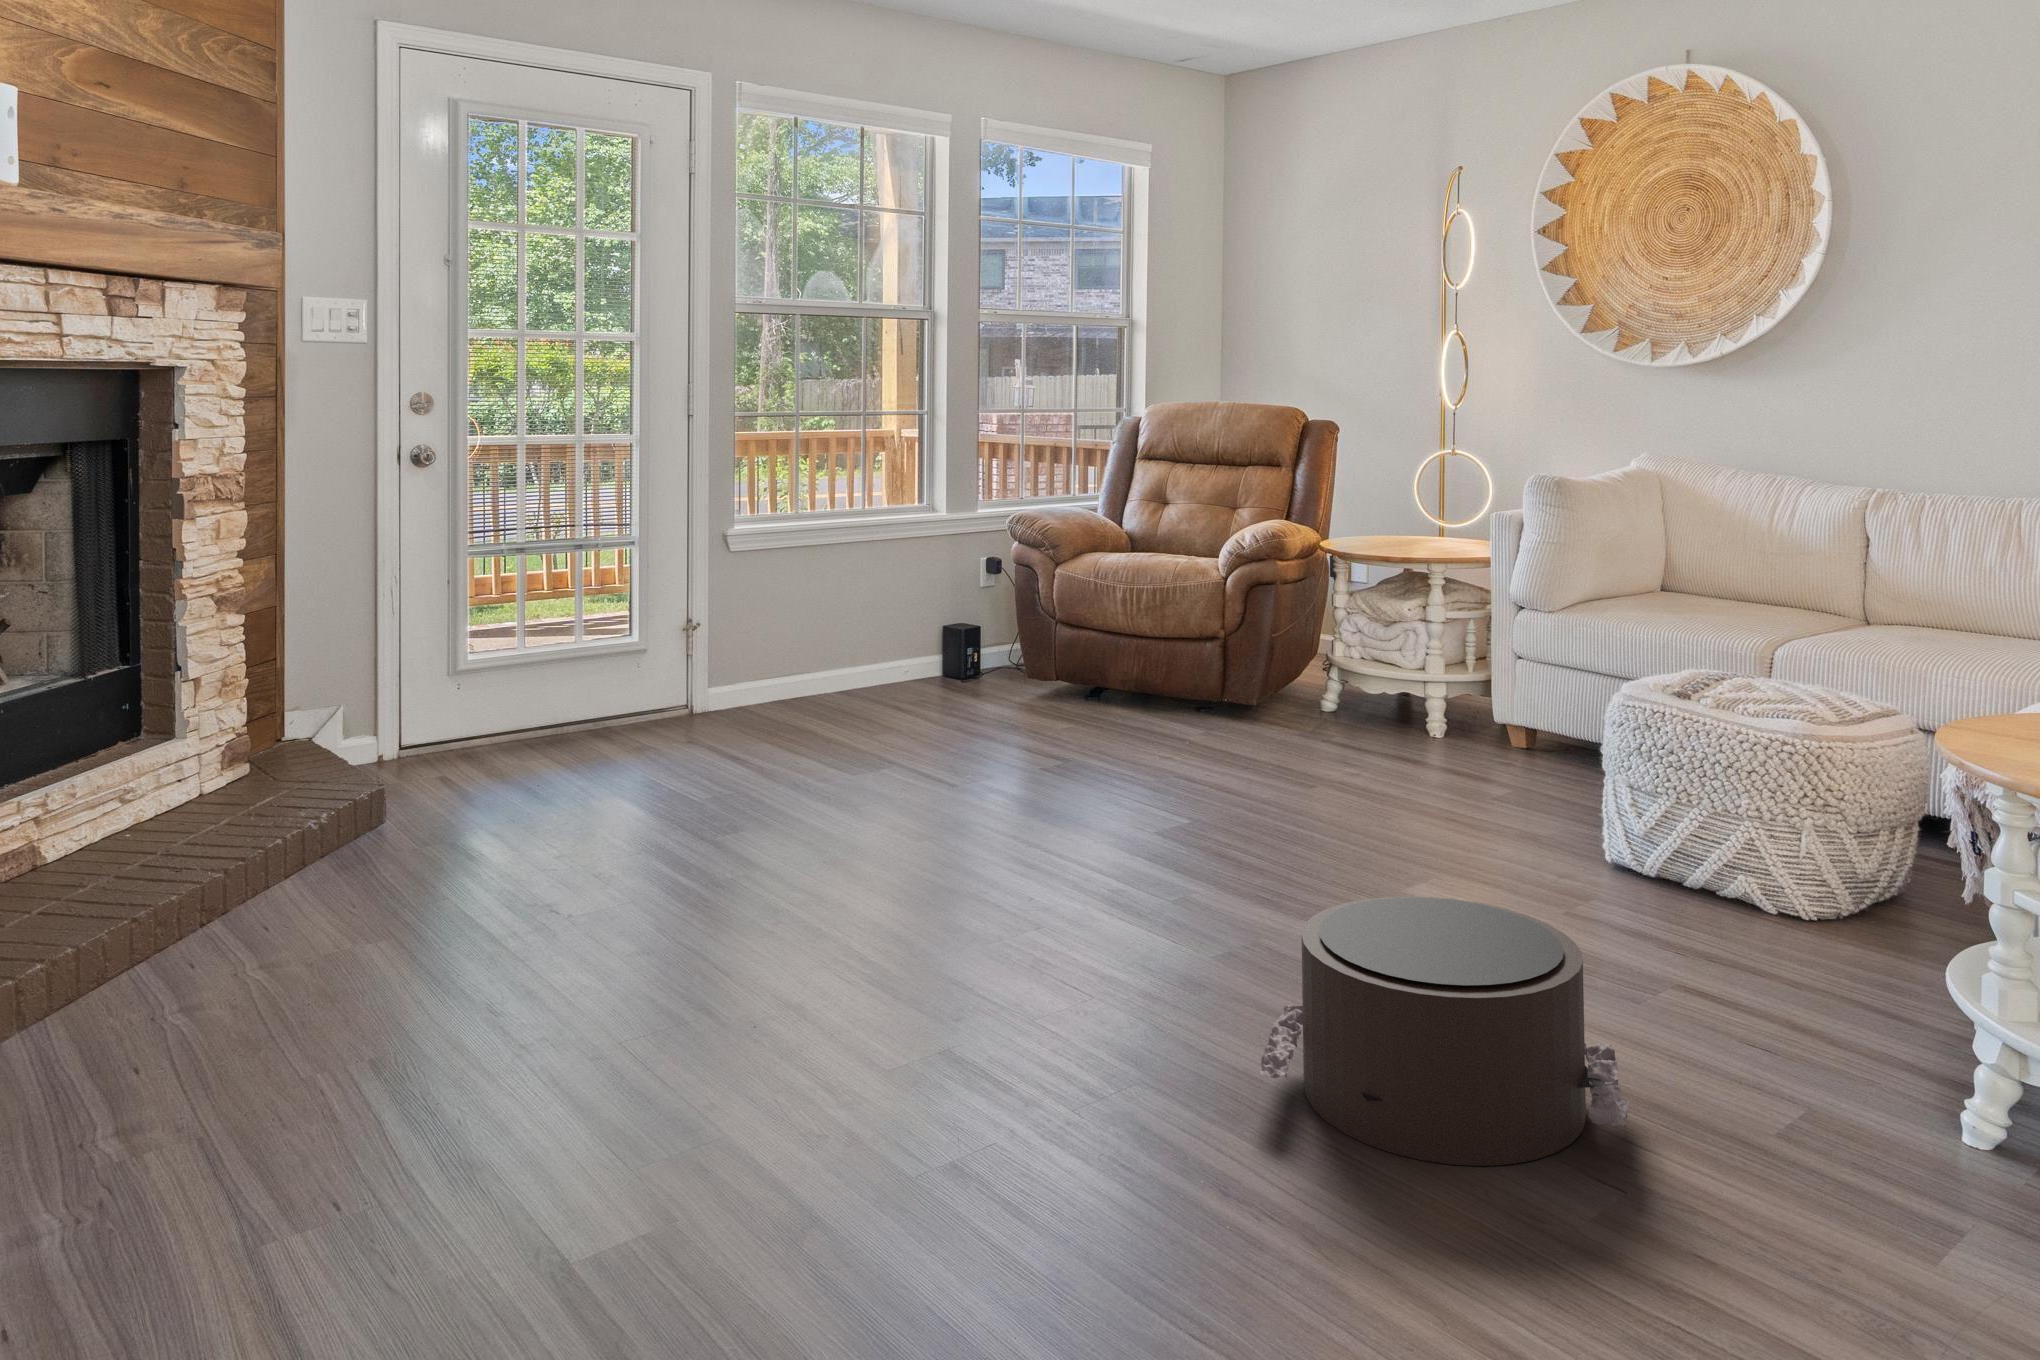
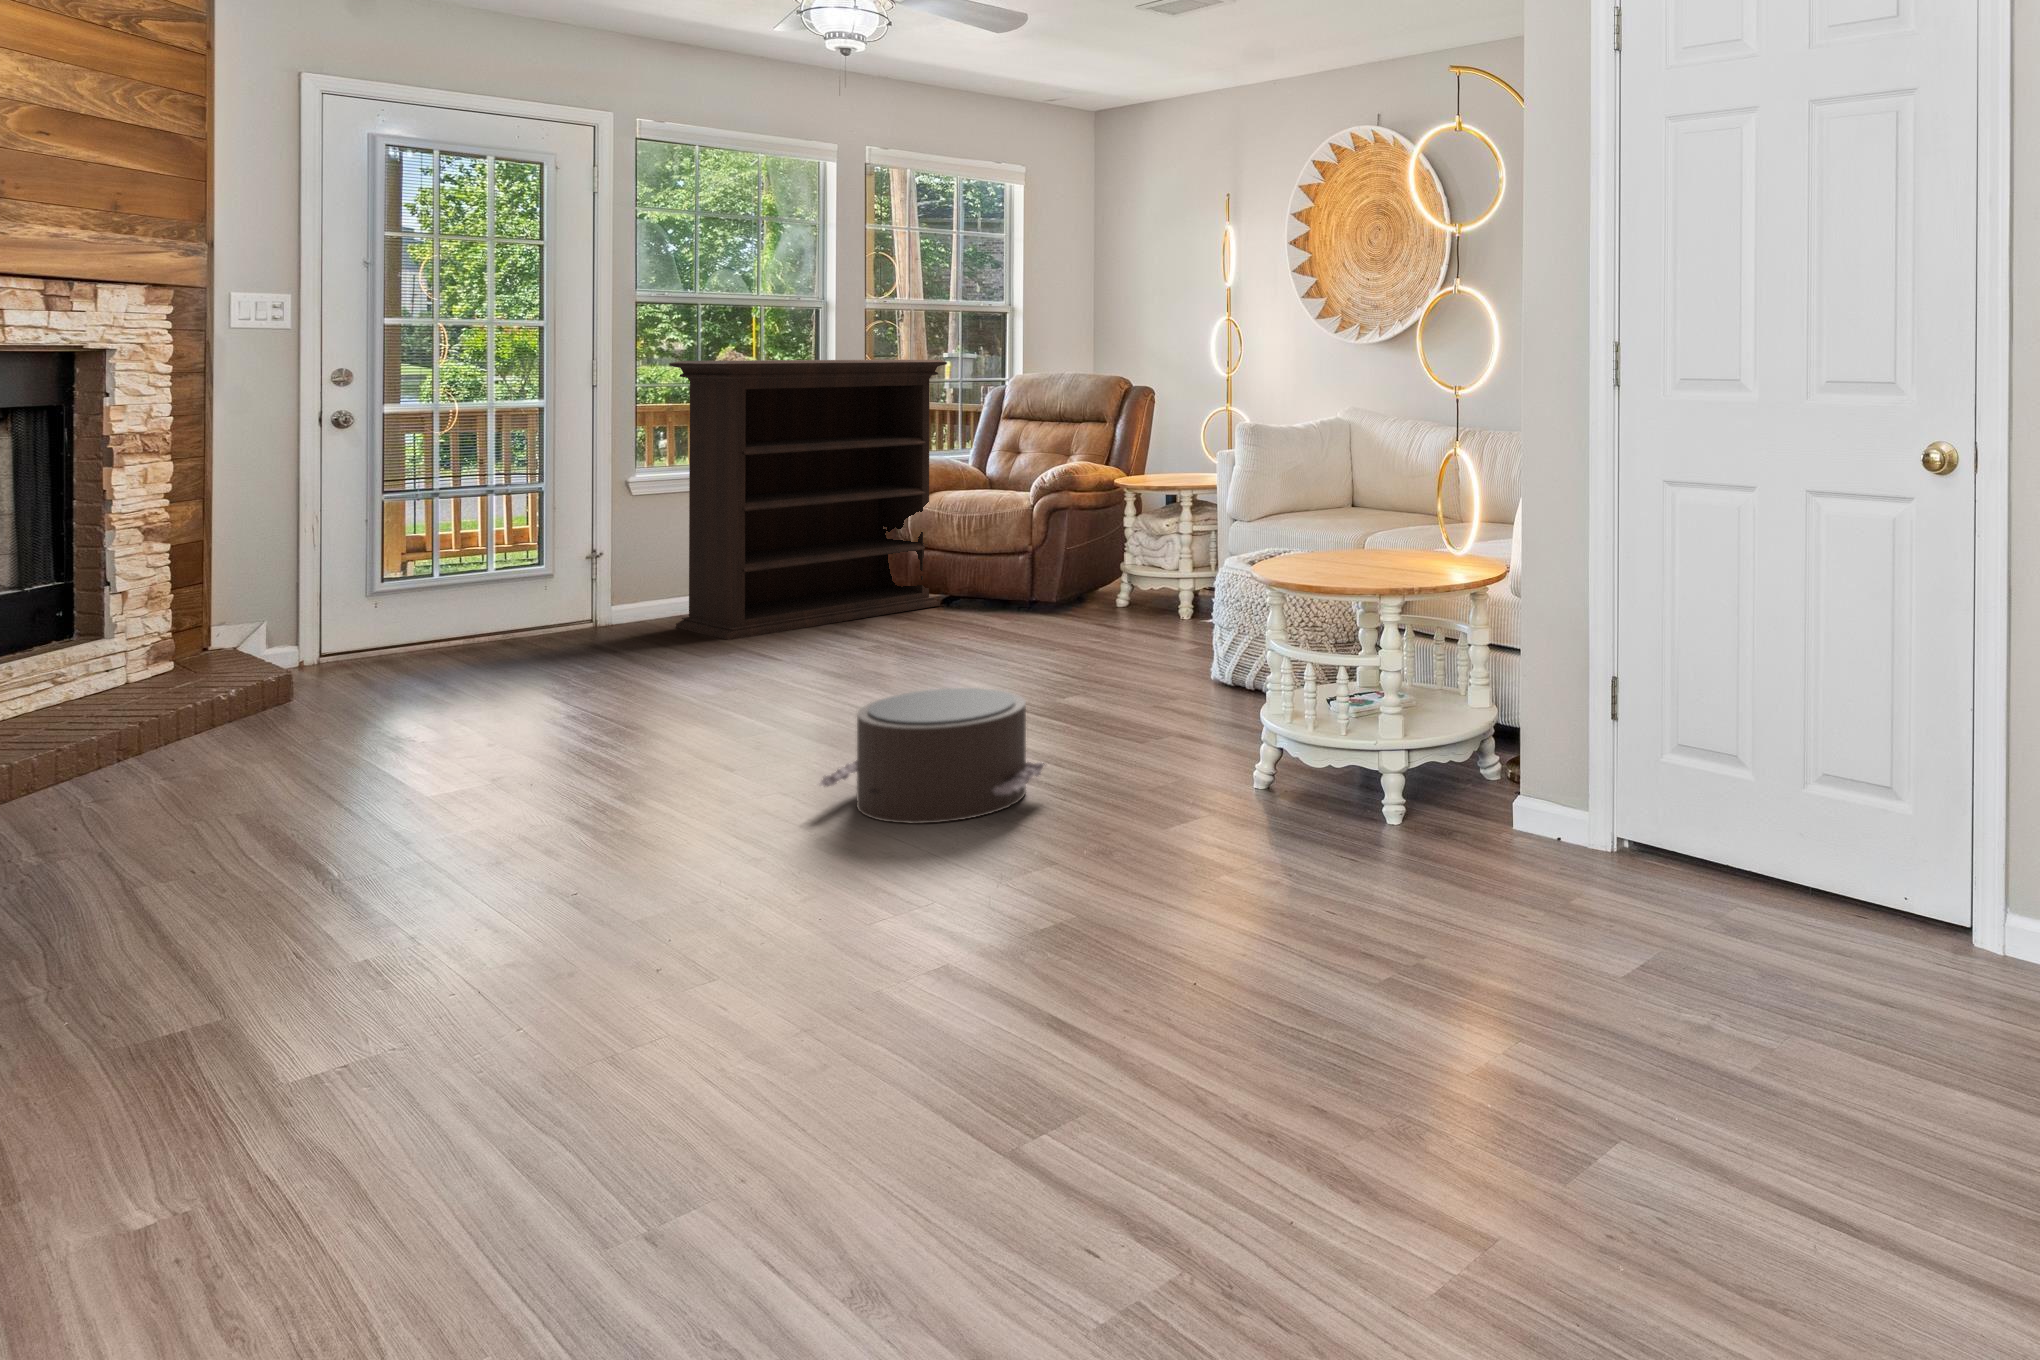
bookshelf: none [780,375,1101,742] -> present [669,360,947,640]

